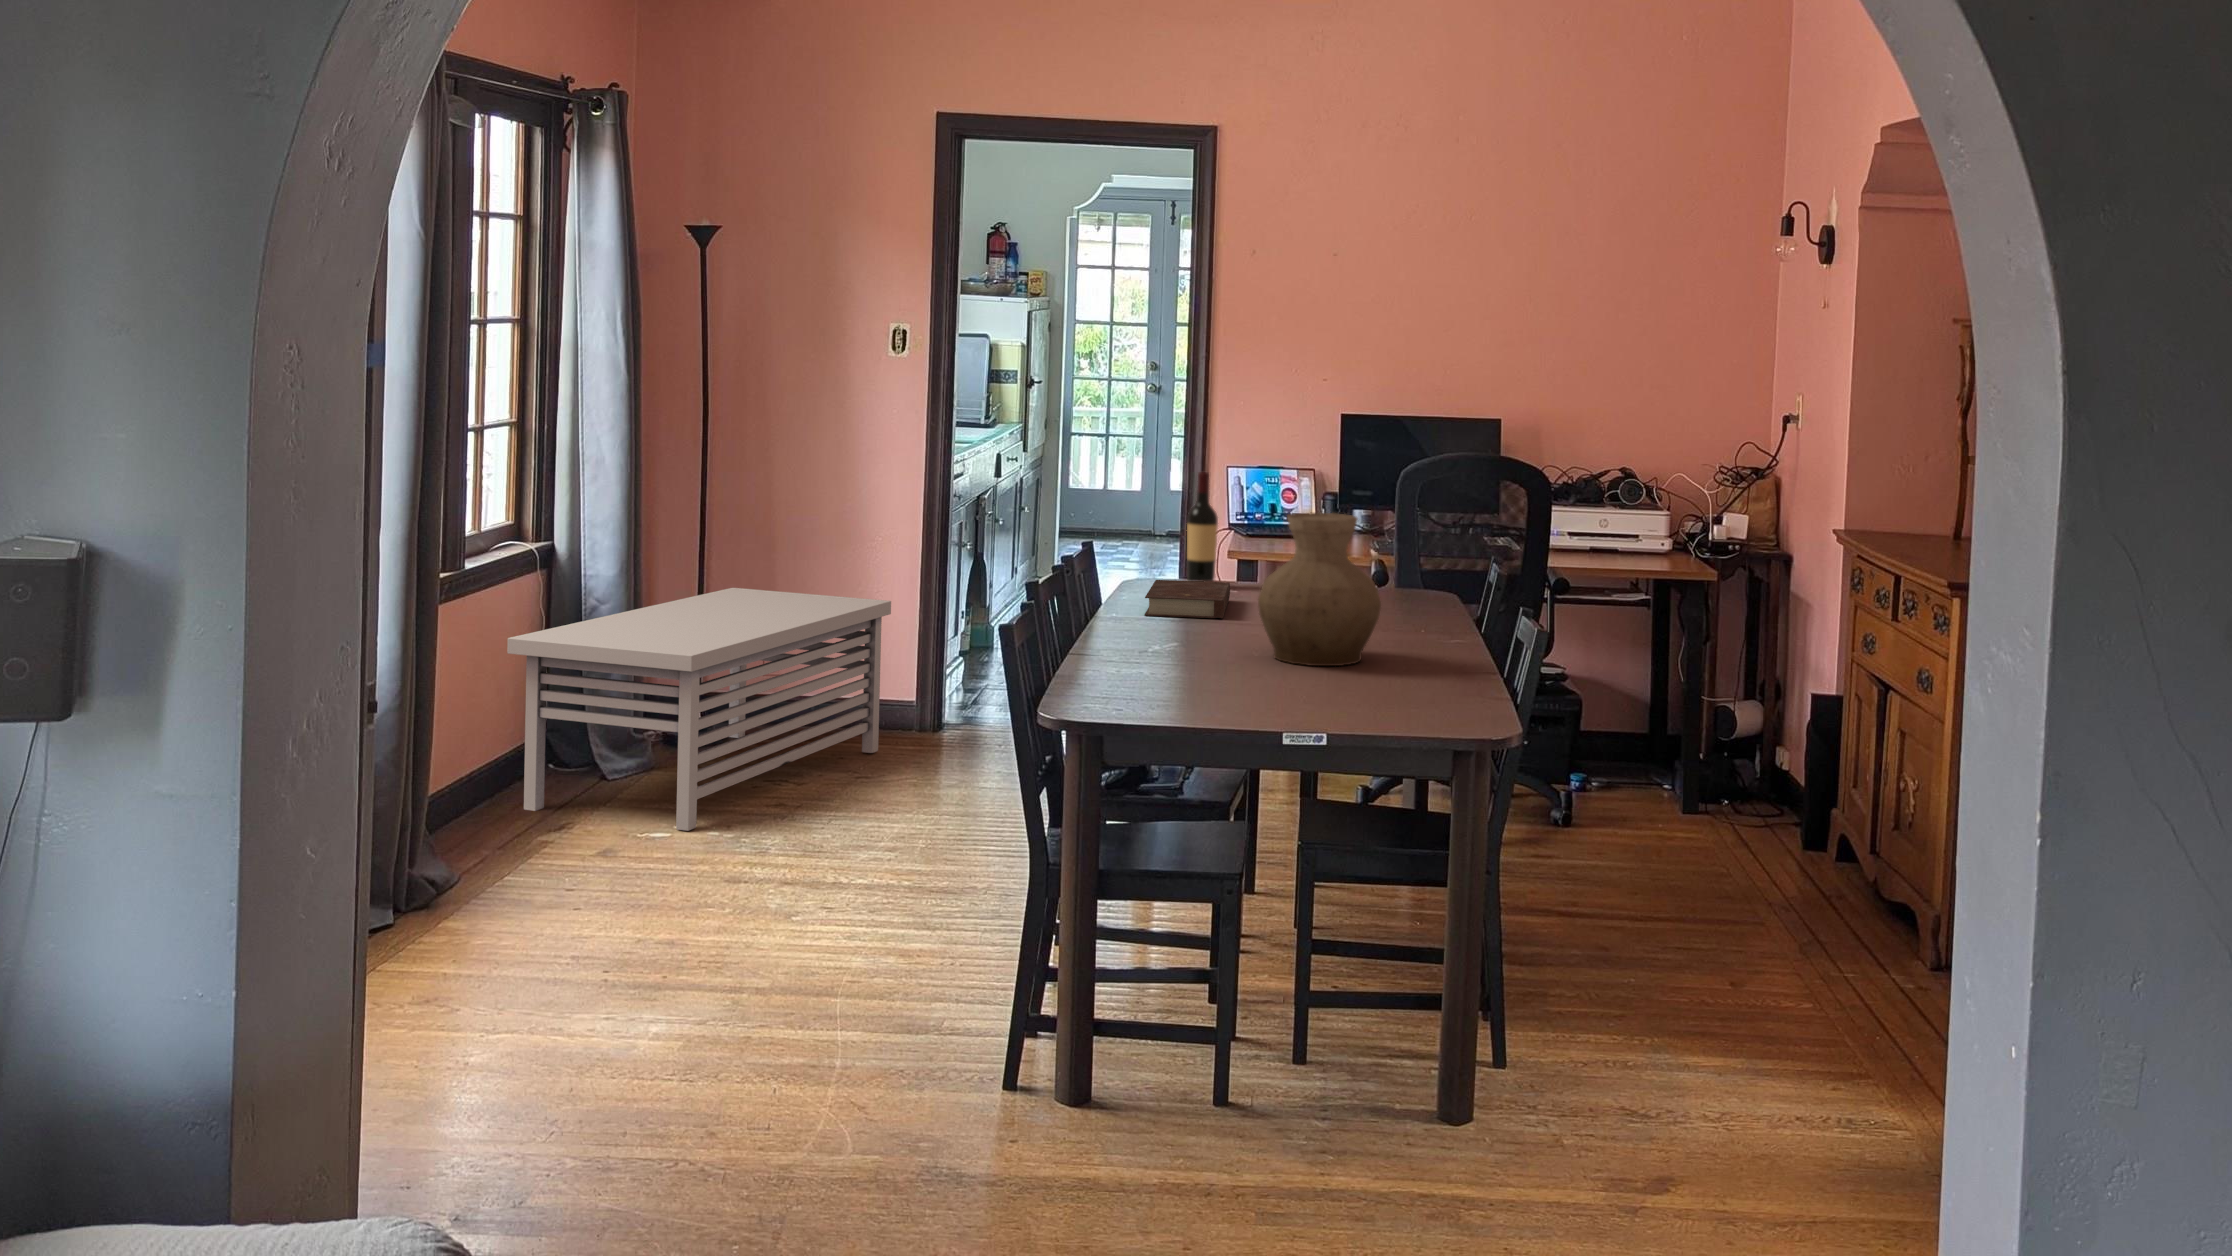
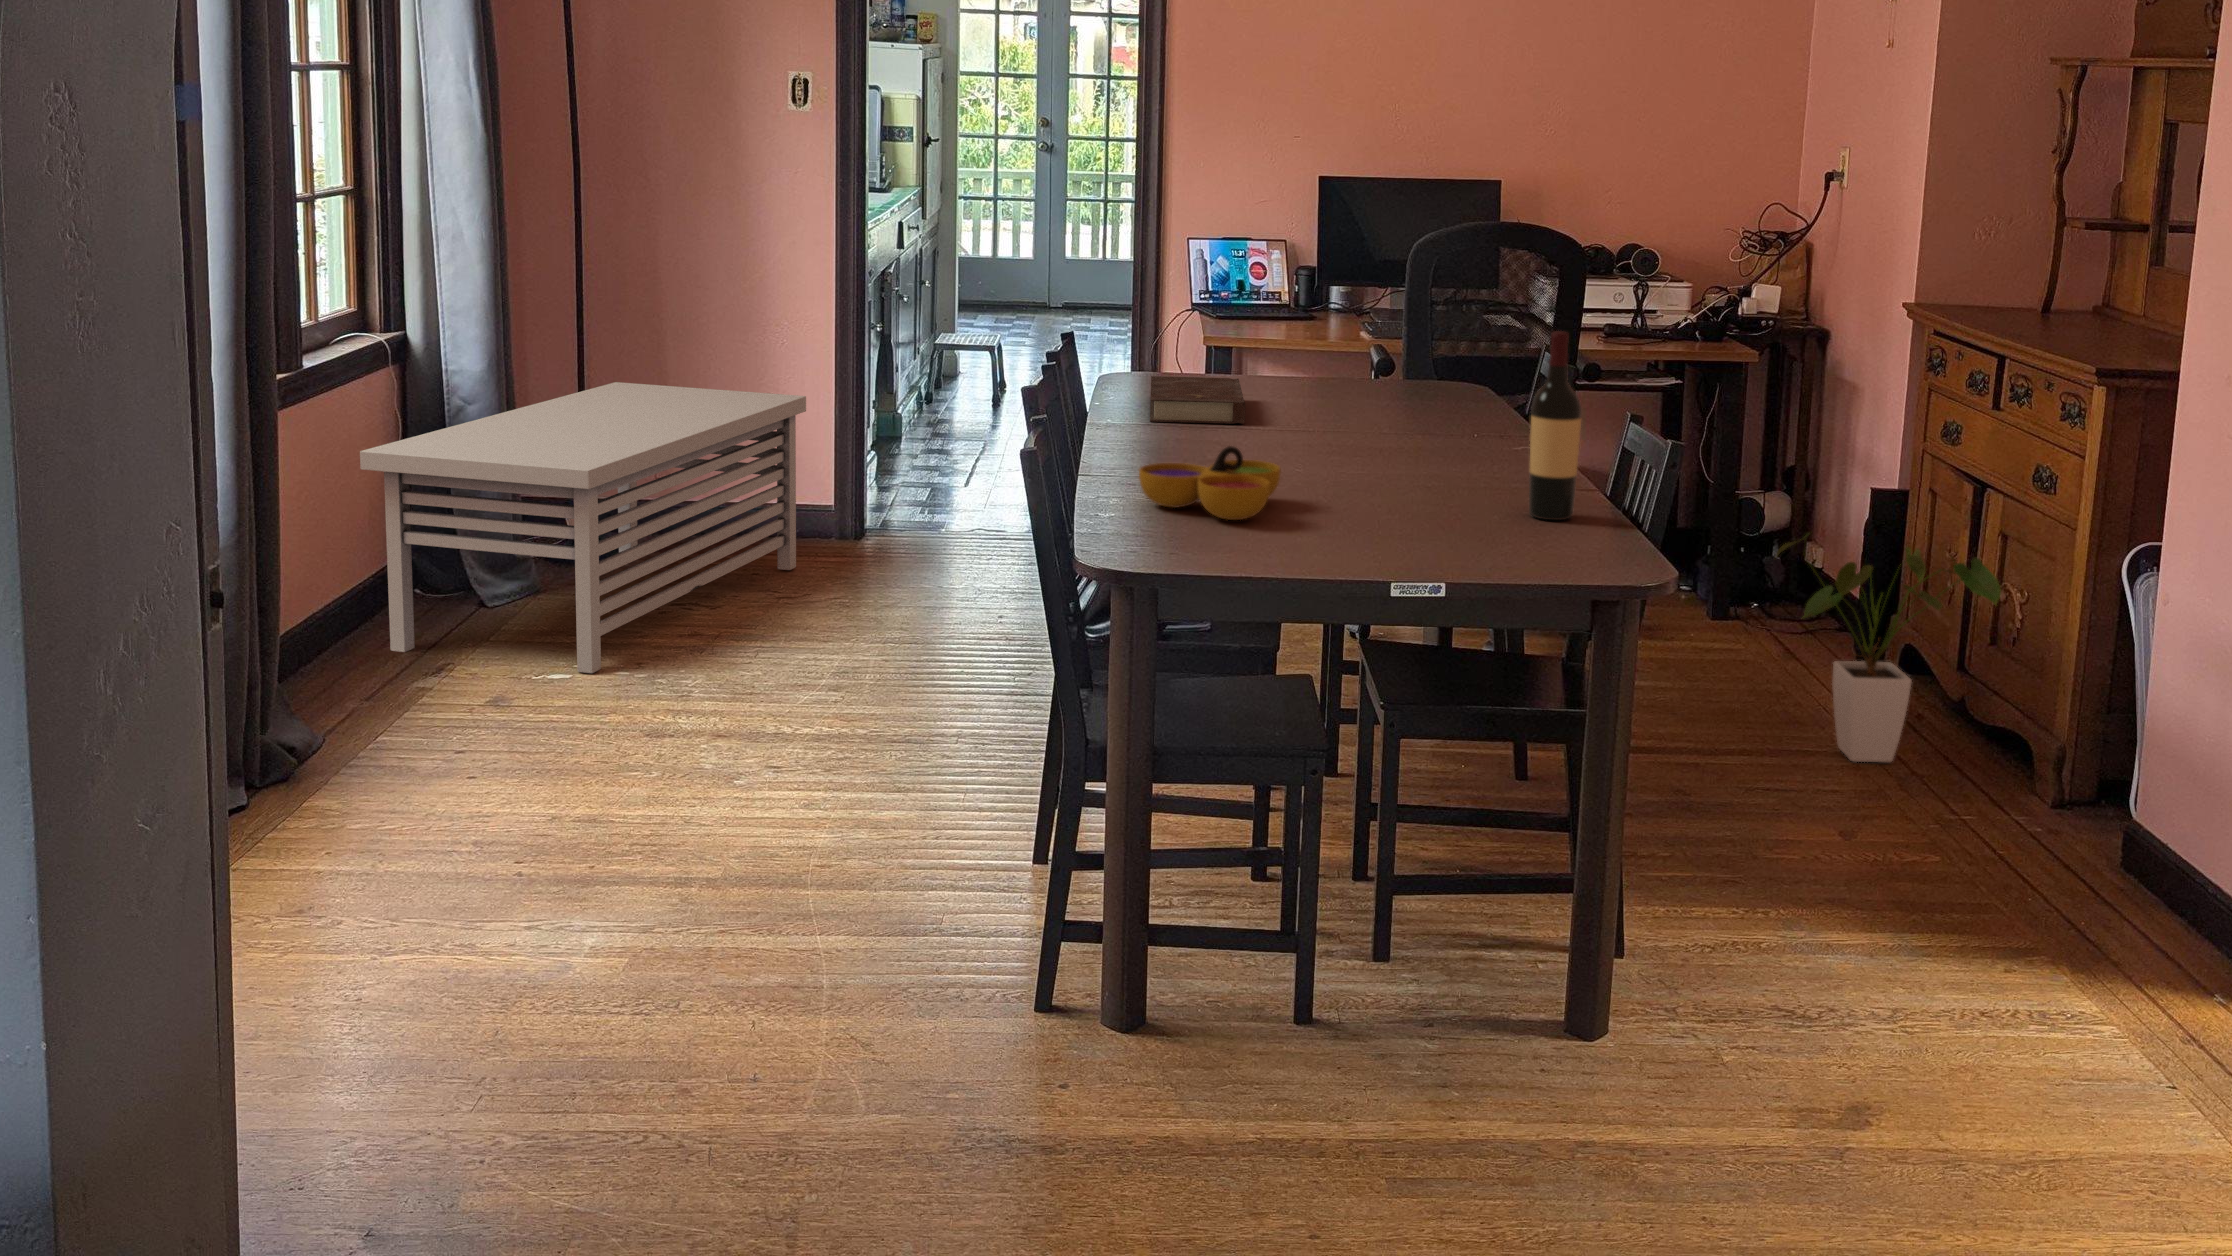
wine bottle: present [1187,472,1218,582] -> present [1529,331,1582,520]
vase: present [1258,513,1381,666] -> none [1310,299,1461,486]
decorative bowl: none [1103,628,1220,687] -> present [1139,446,1280,520]
house plant: none [1696,722,1884,929] -> present [1777,535,2001,762]

